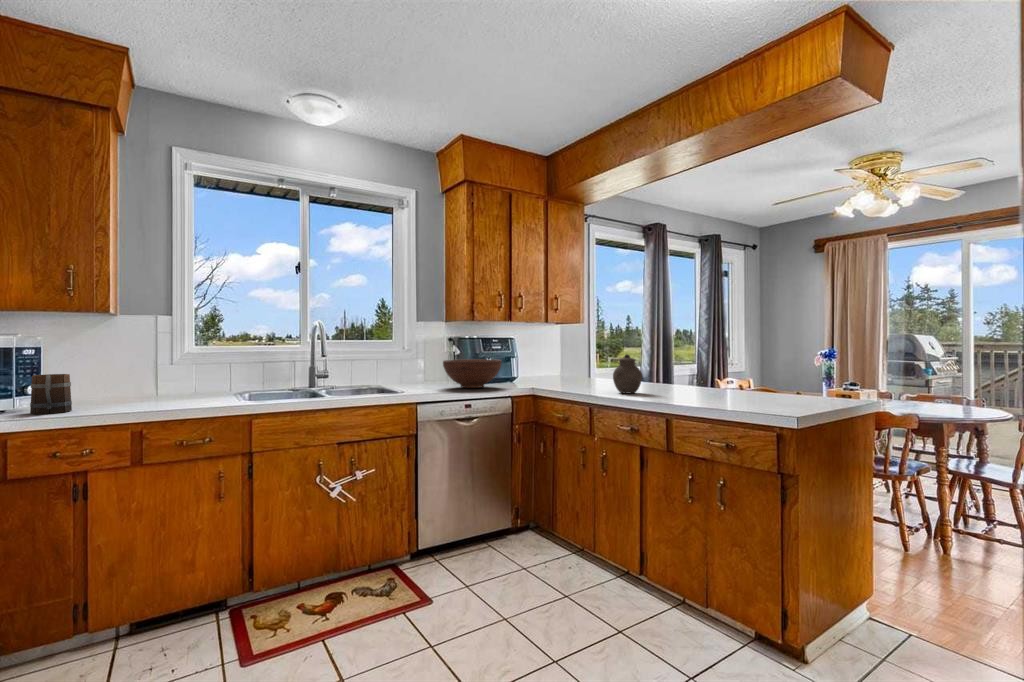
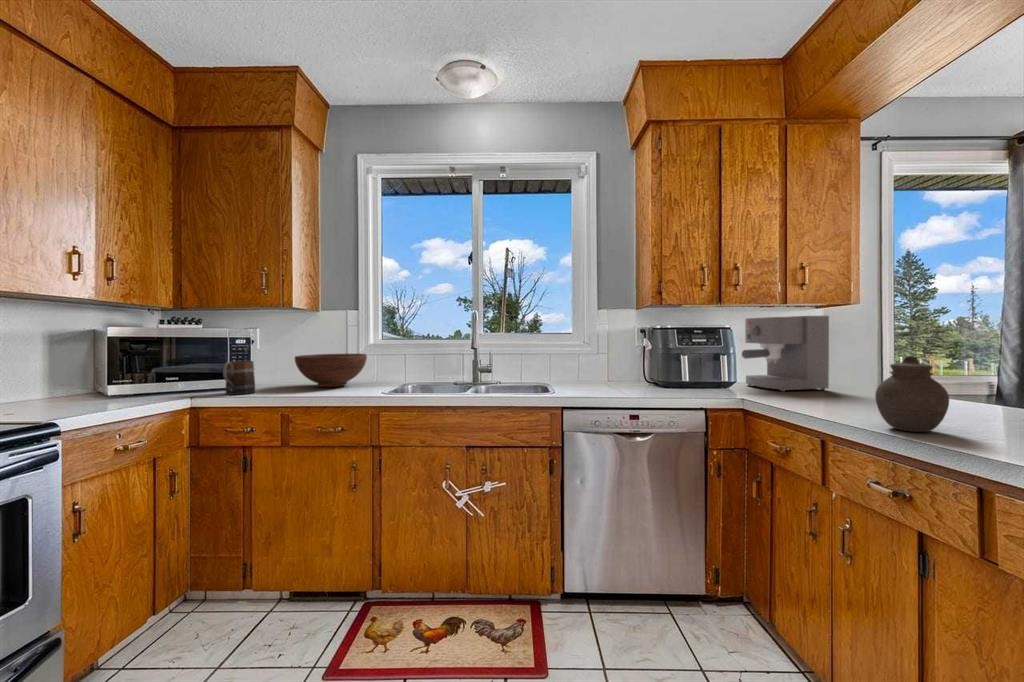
coffee maker: none [526,331,575,383] -> present [742,316,829,391]
fruit bowl: present [443,359,501,388] -> present [295,354,367,387]

